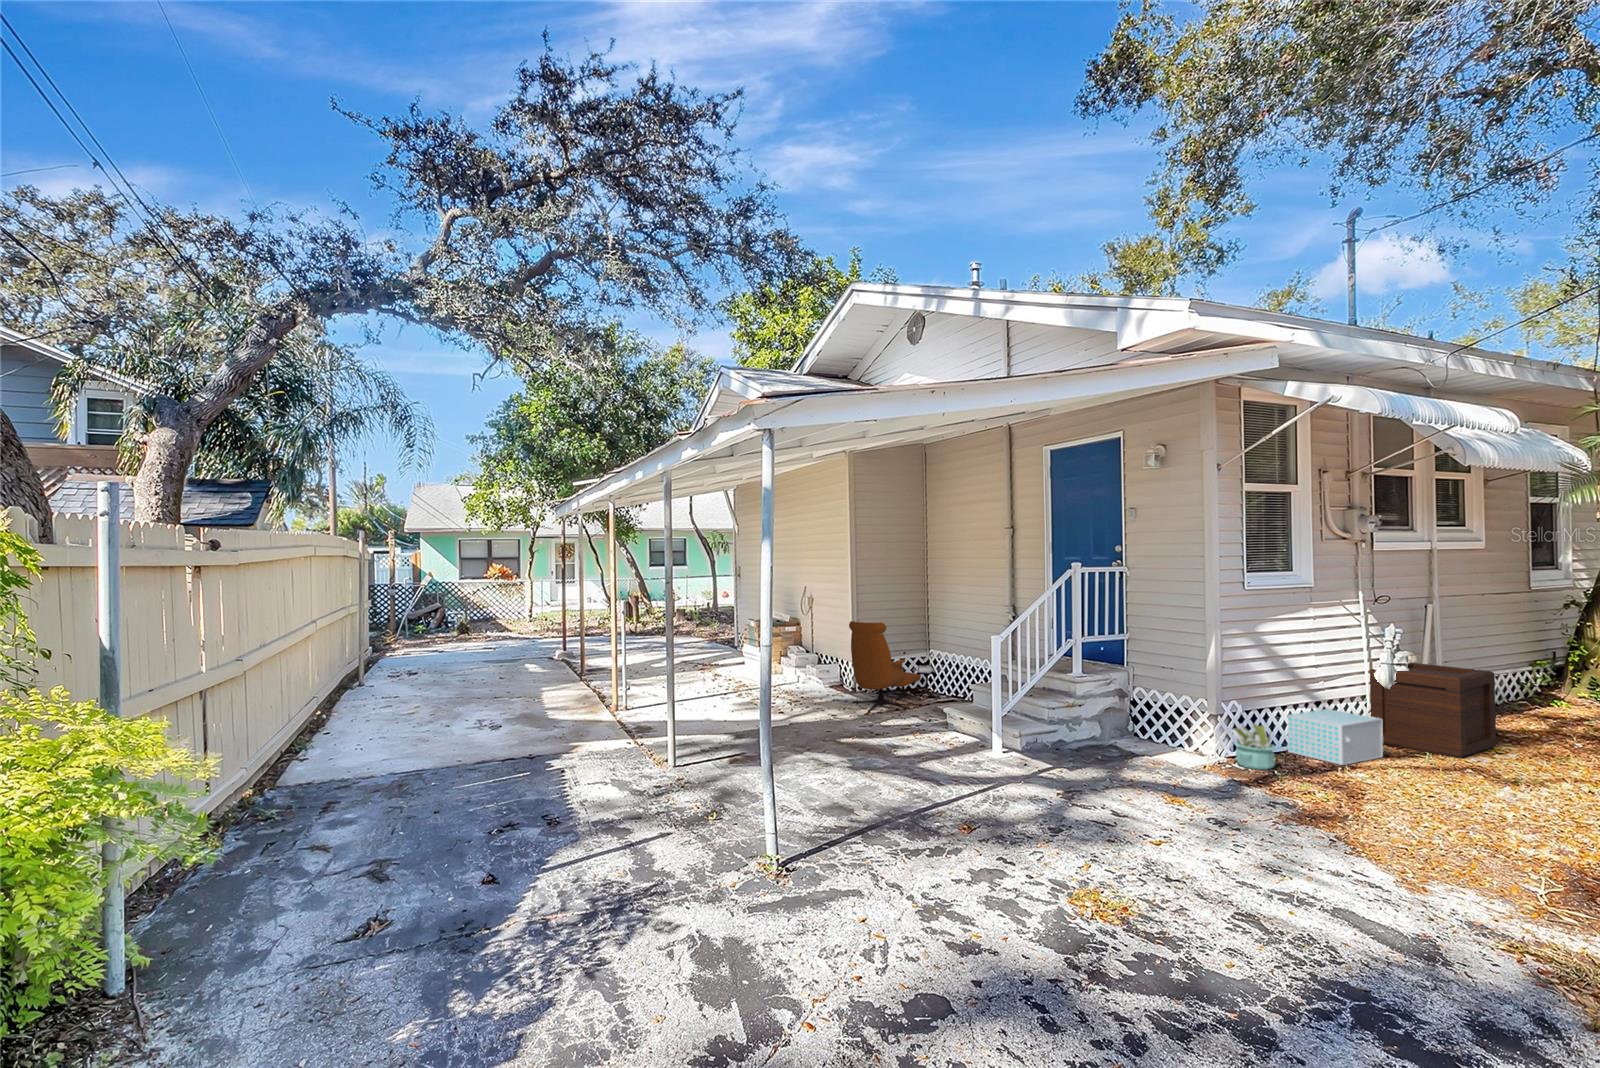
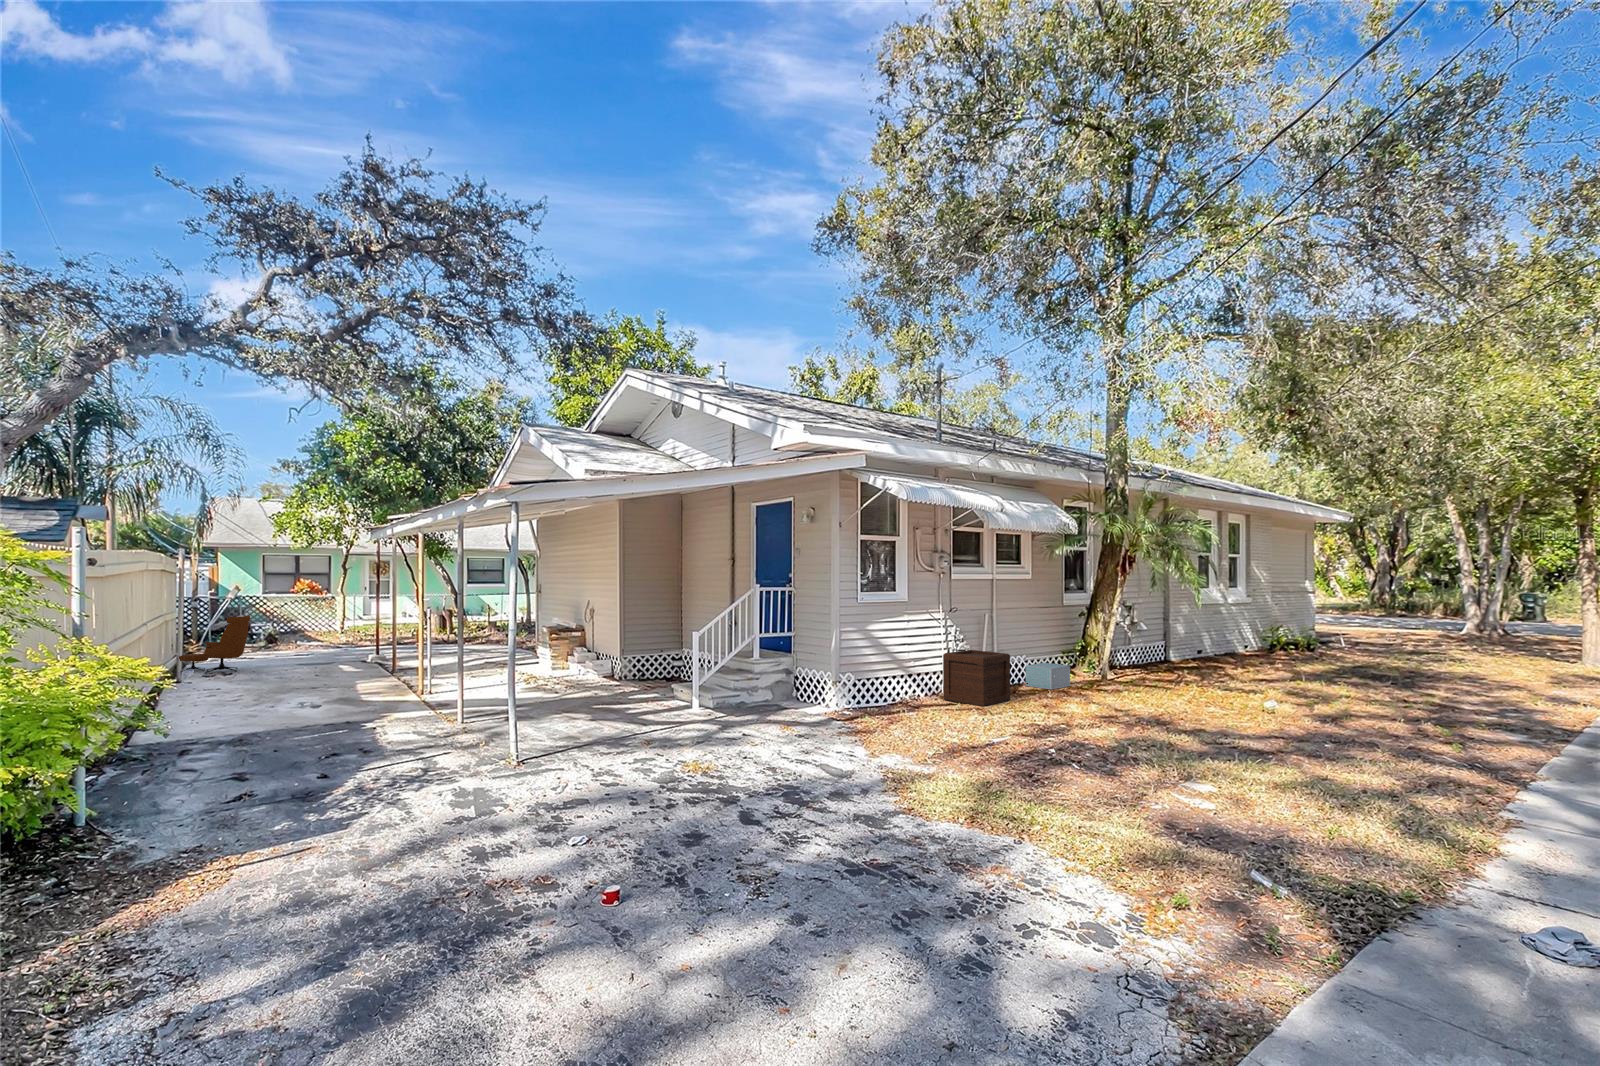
lounge chair: present [849,621,921,712] -> present [179,616,250,674]
storage box: present [1287,709,1383,765] -> present [1026,663,1070,690]
decorative plant: present [1231,724,1276,770] -> none [848,687,873,716]

